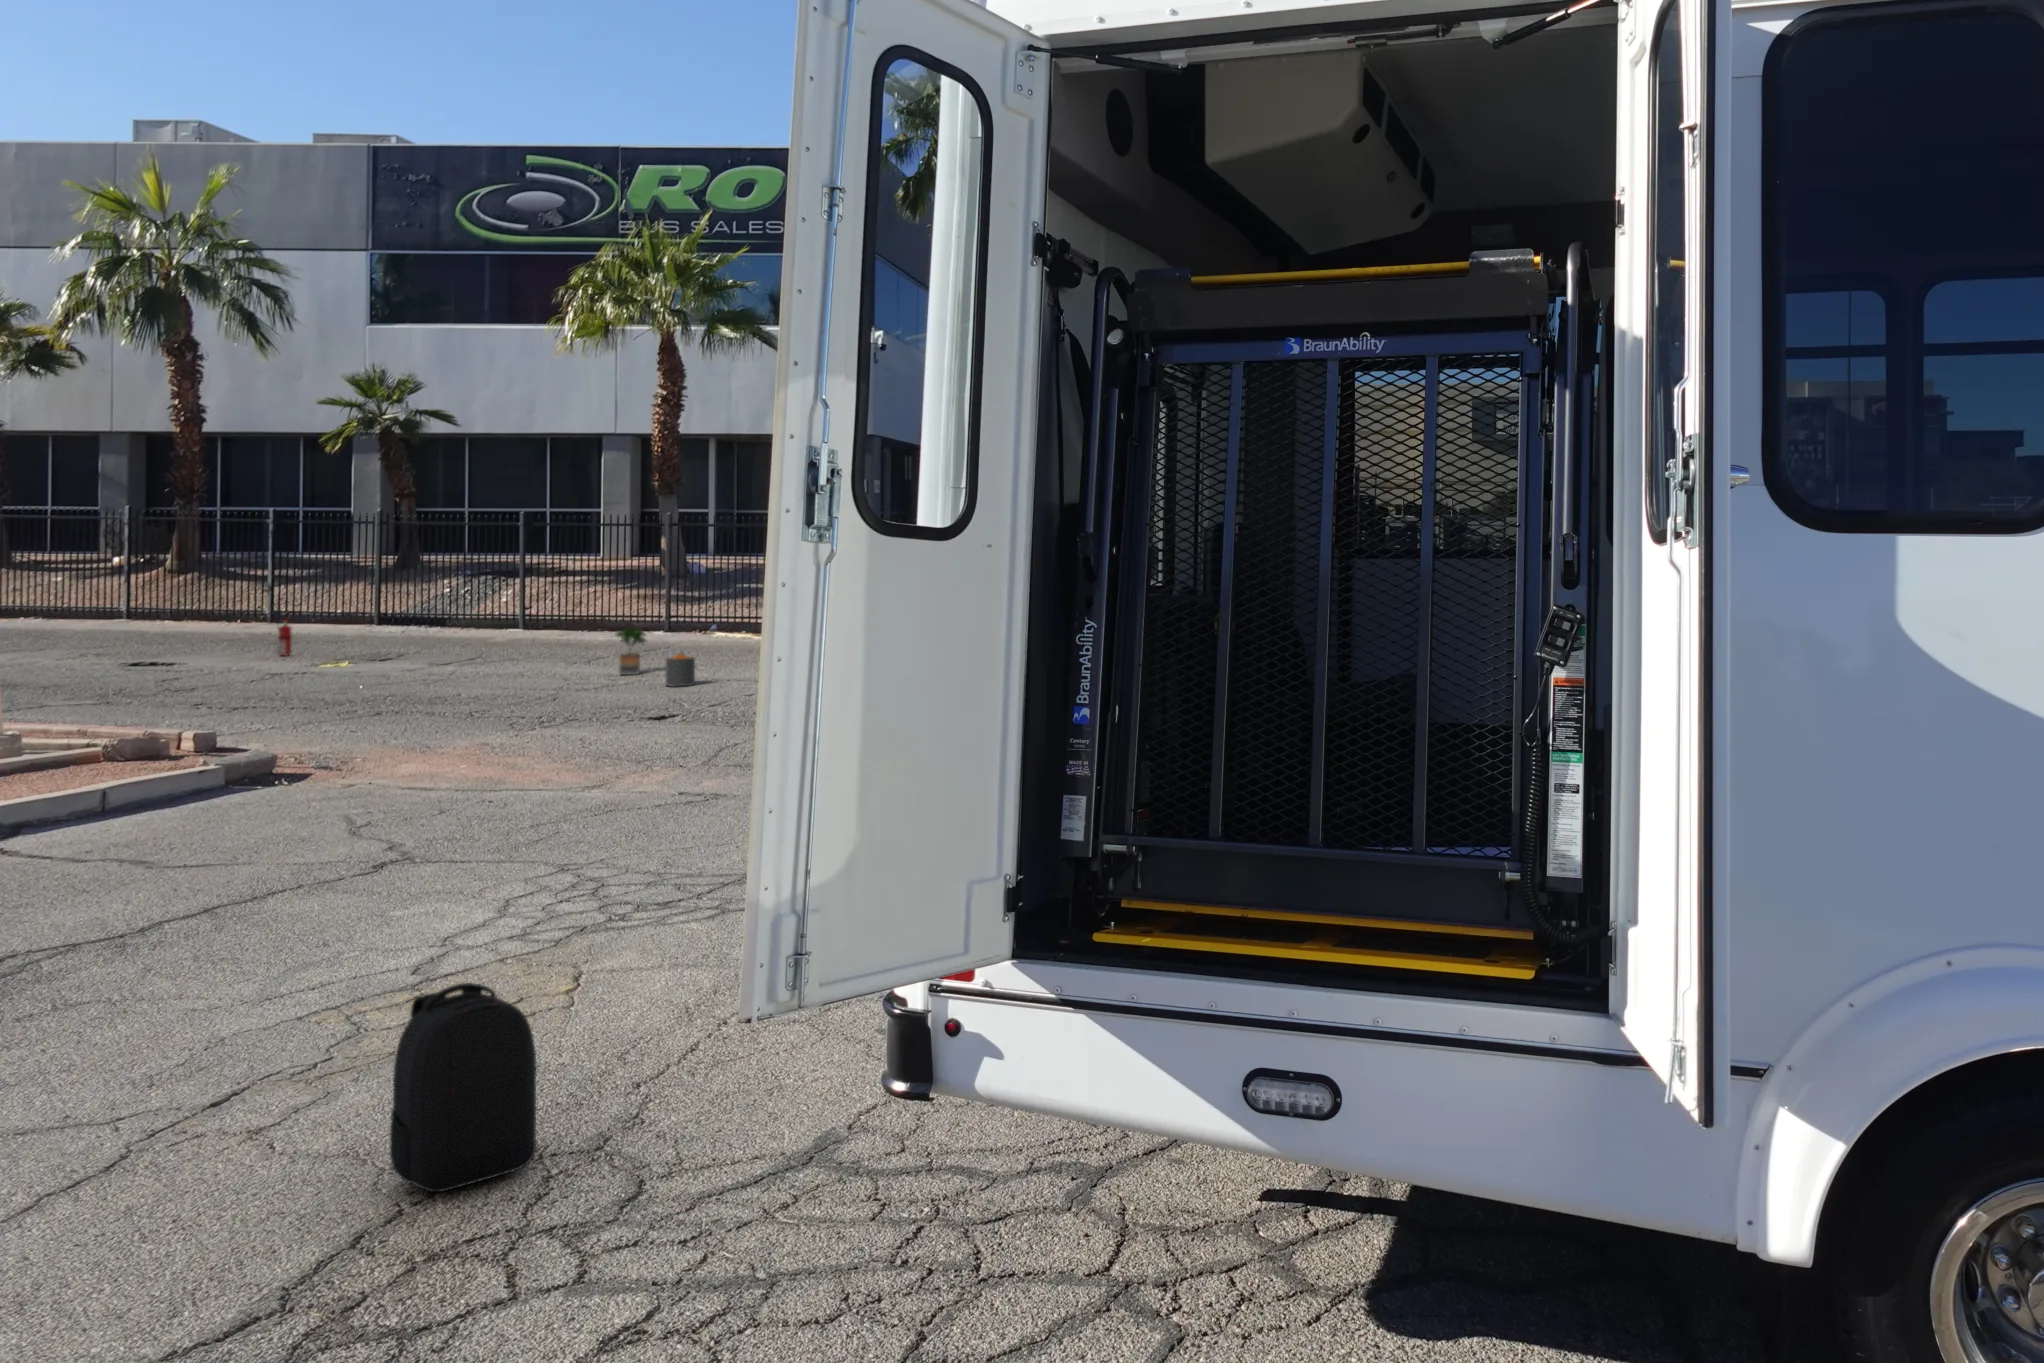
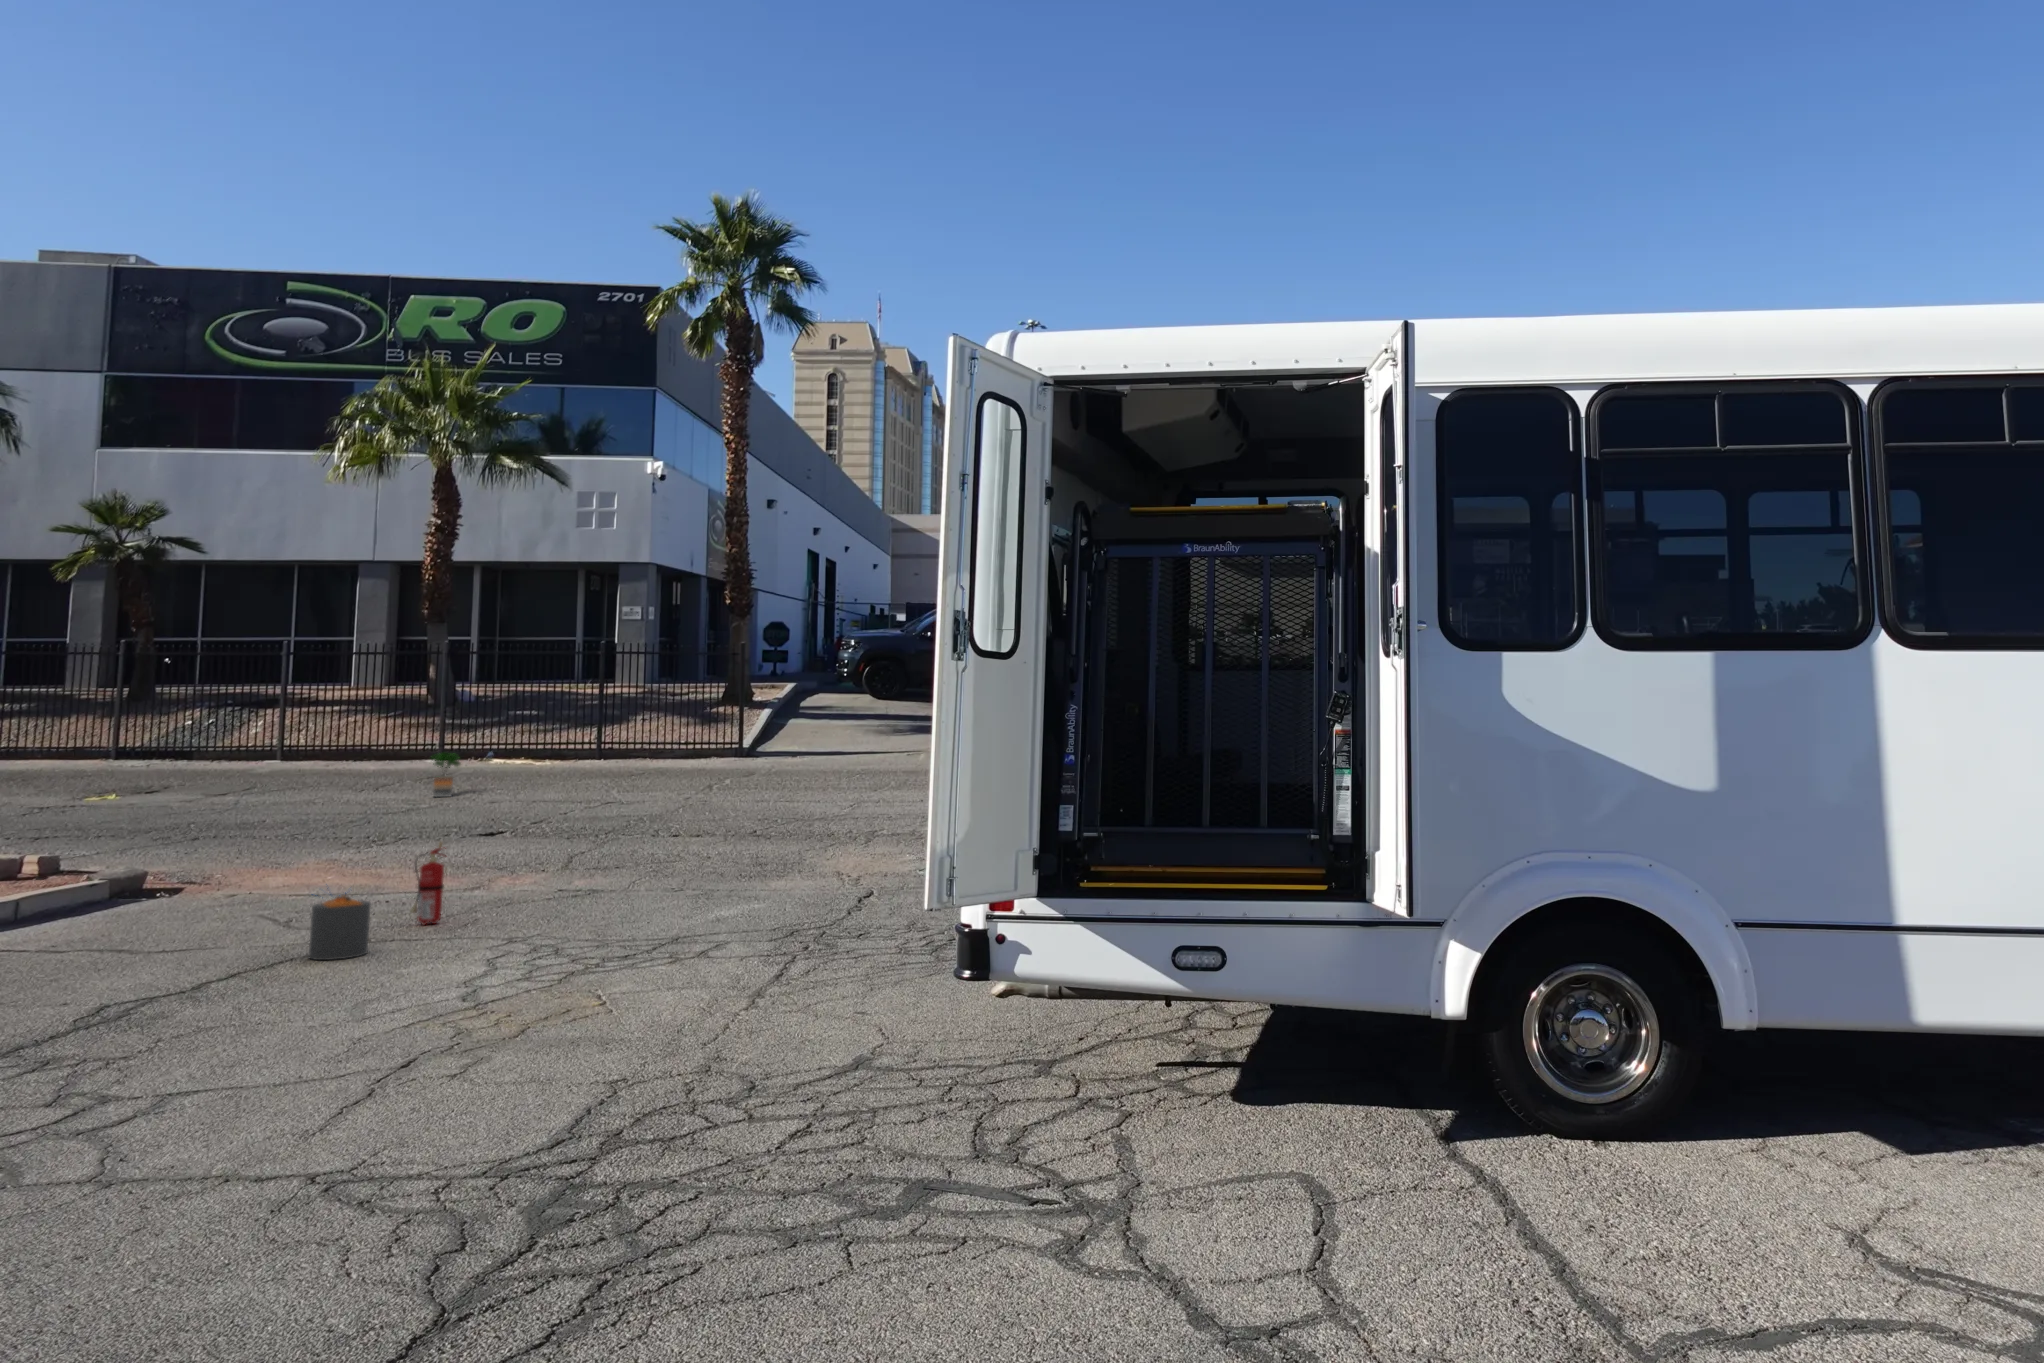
fire extinguisher: present [277,619,291,656] -> present [411,843,447,925]
trash can: present [666,653,695,687] -> present [309,884,371,960]
backpack: present [390,983,536,1192] -> none [563,955,665,1091]

